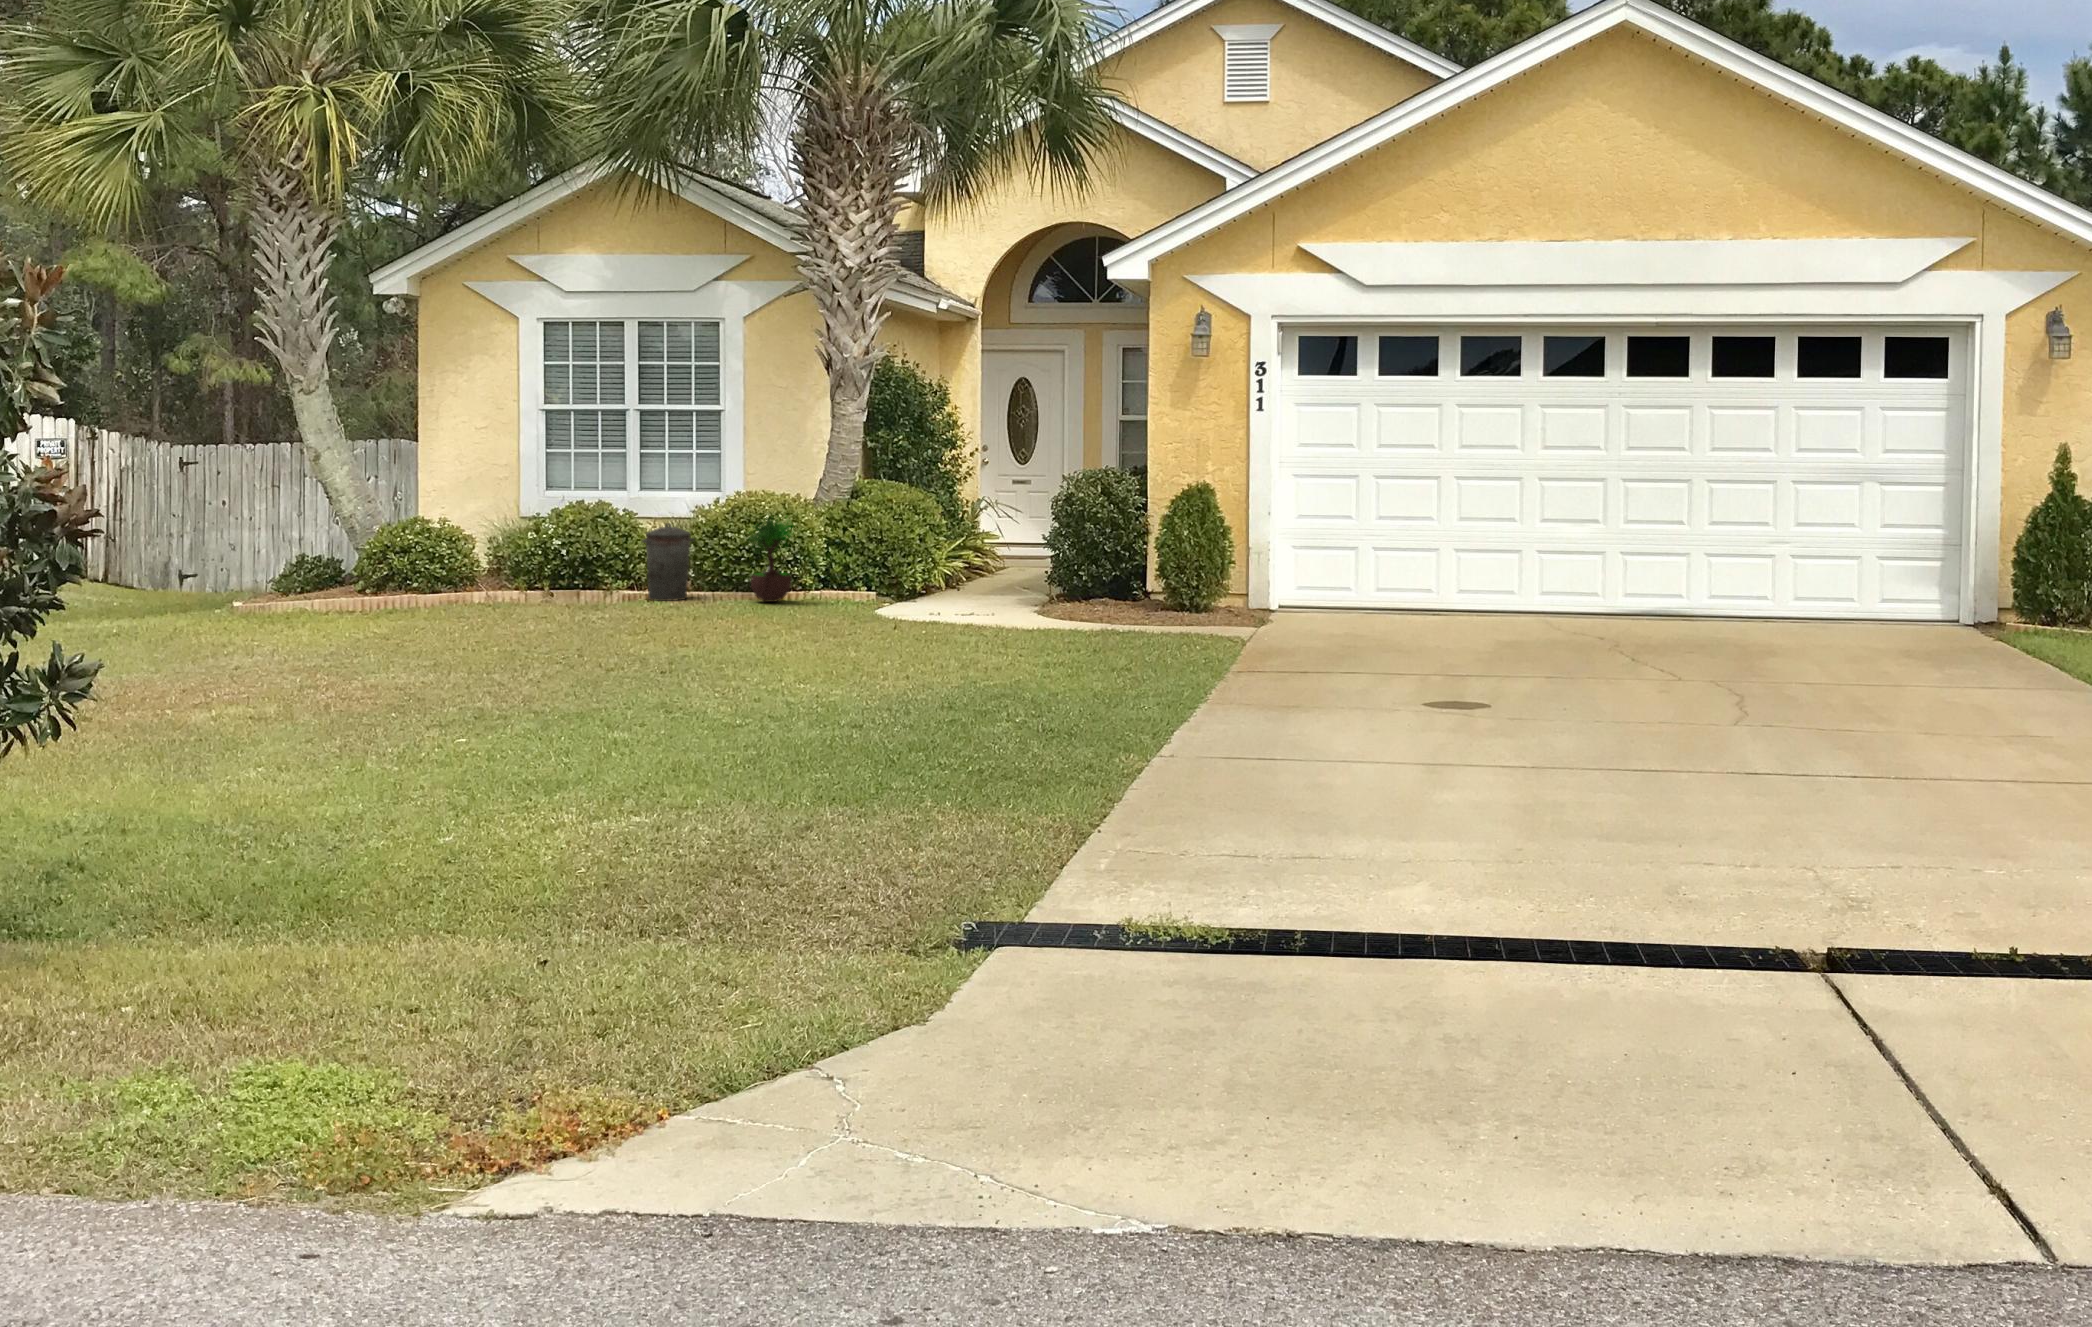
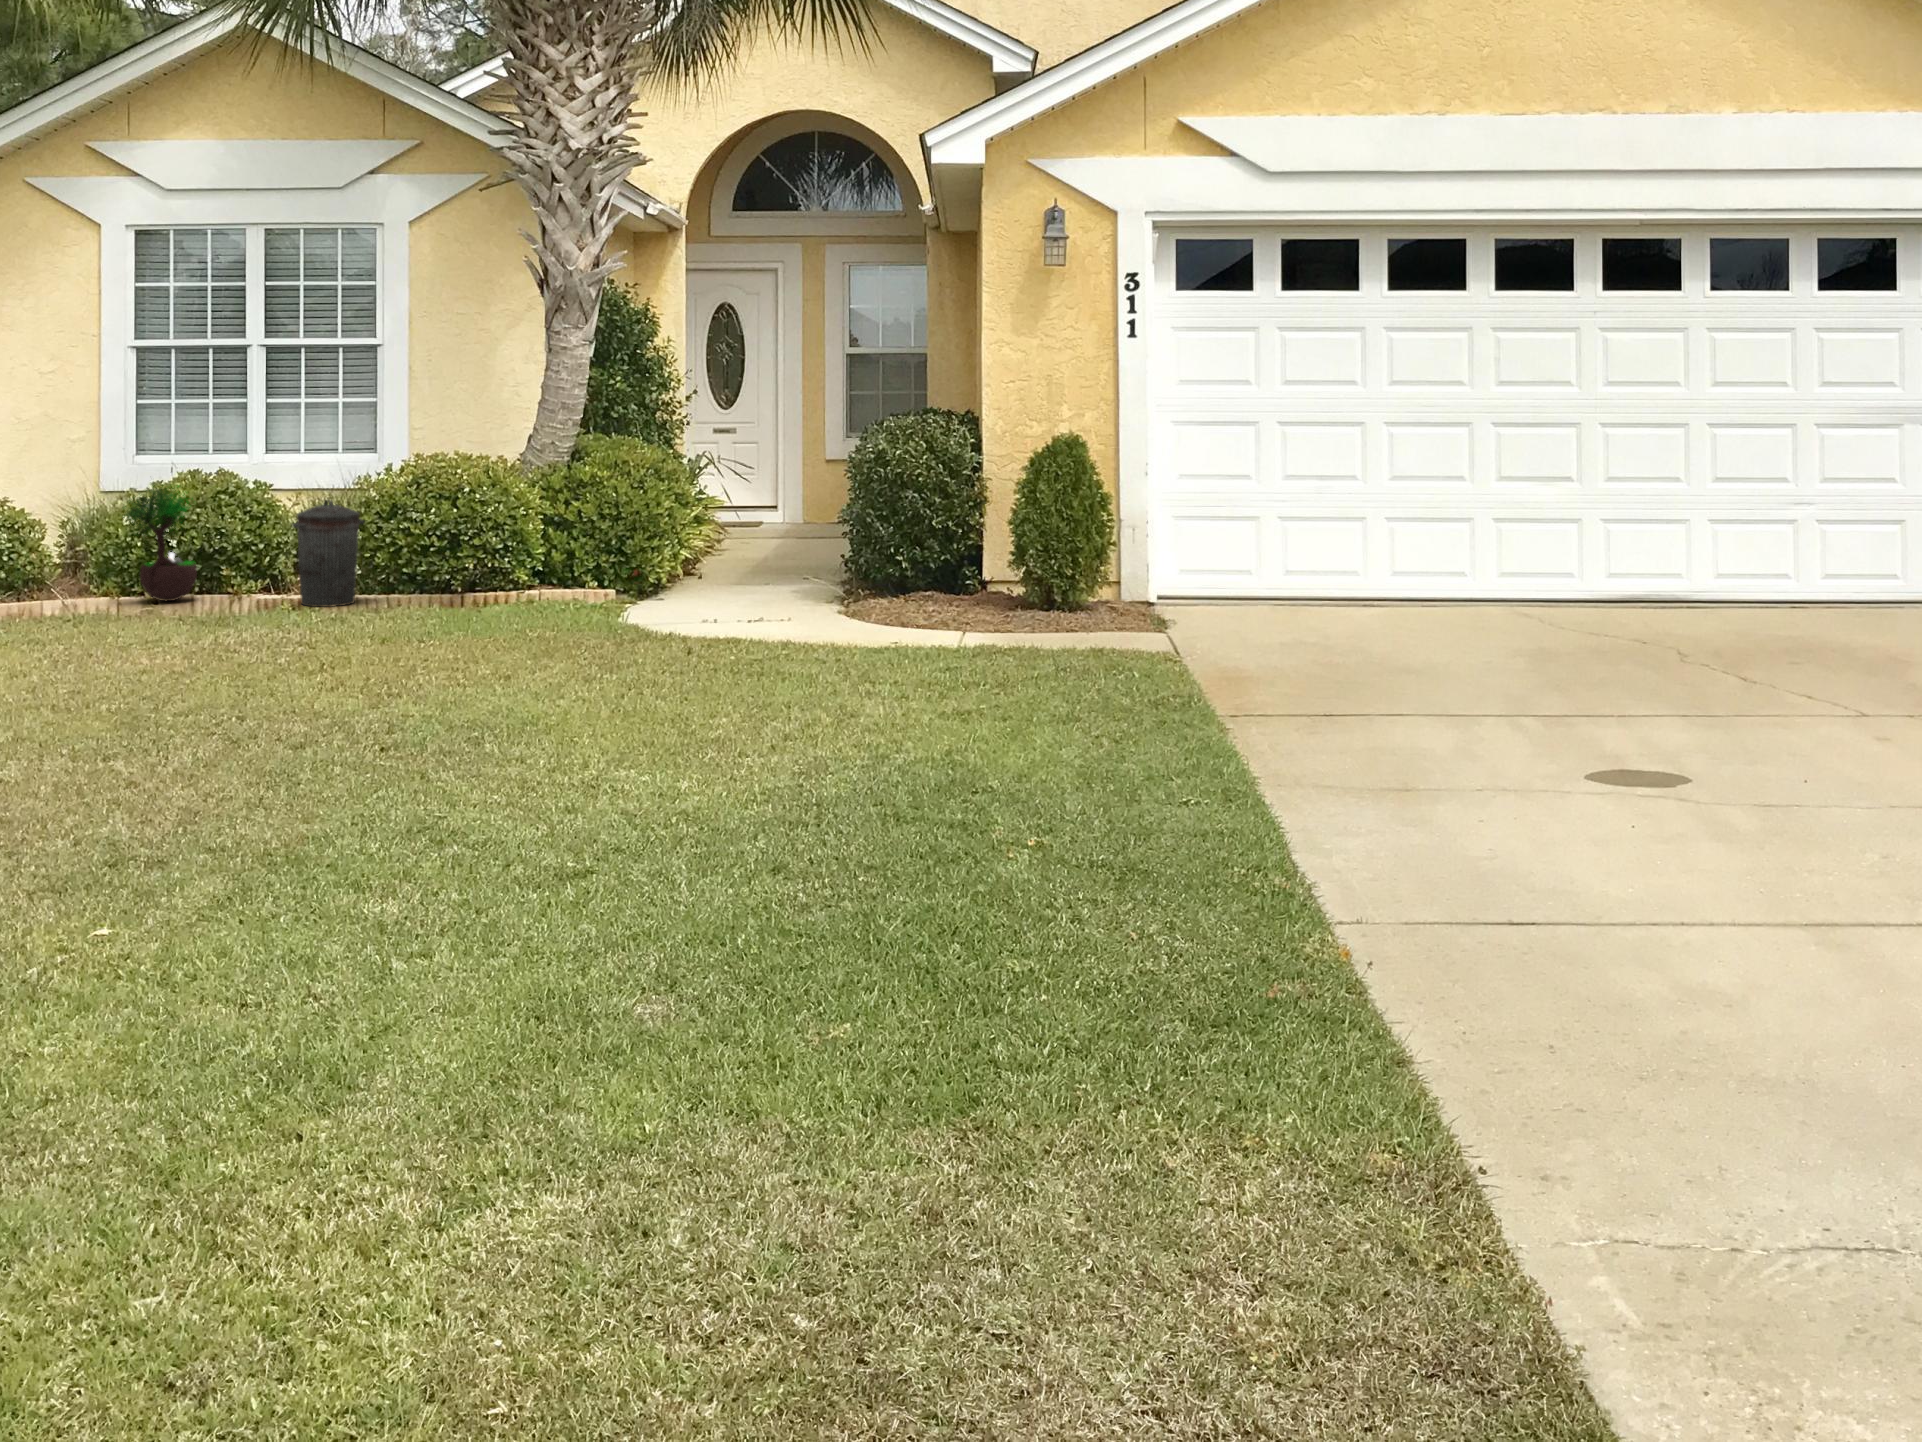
potted tree: present [748,517,791,602] -> present [123,486,197,601]

